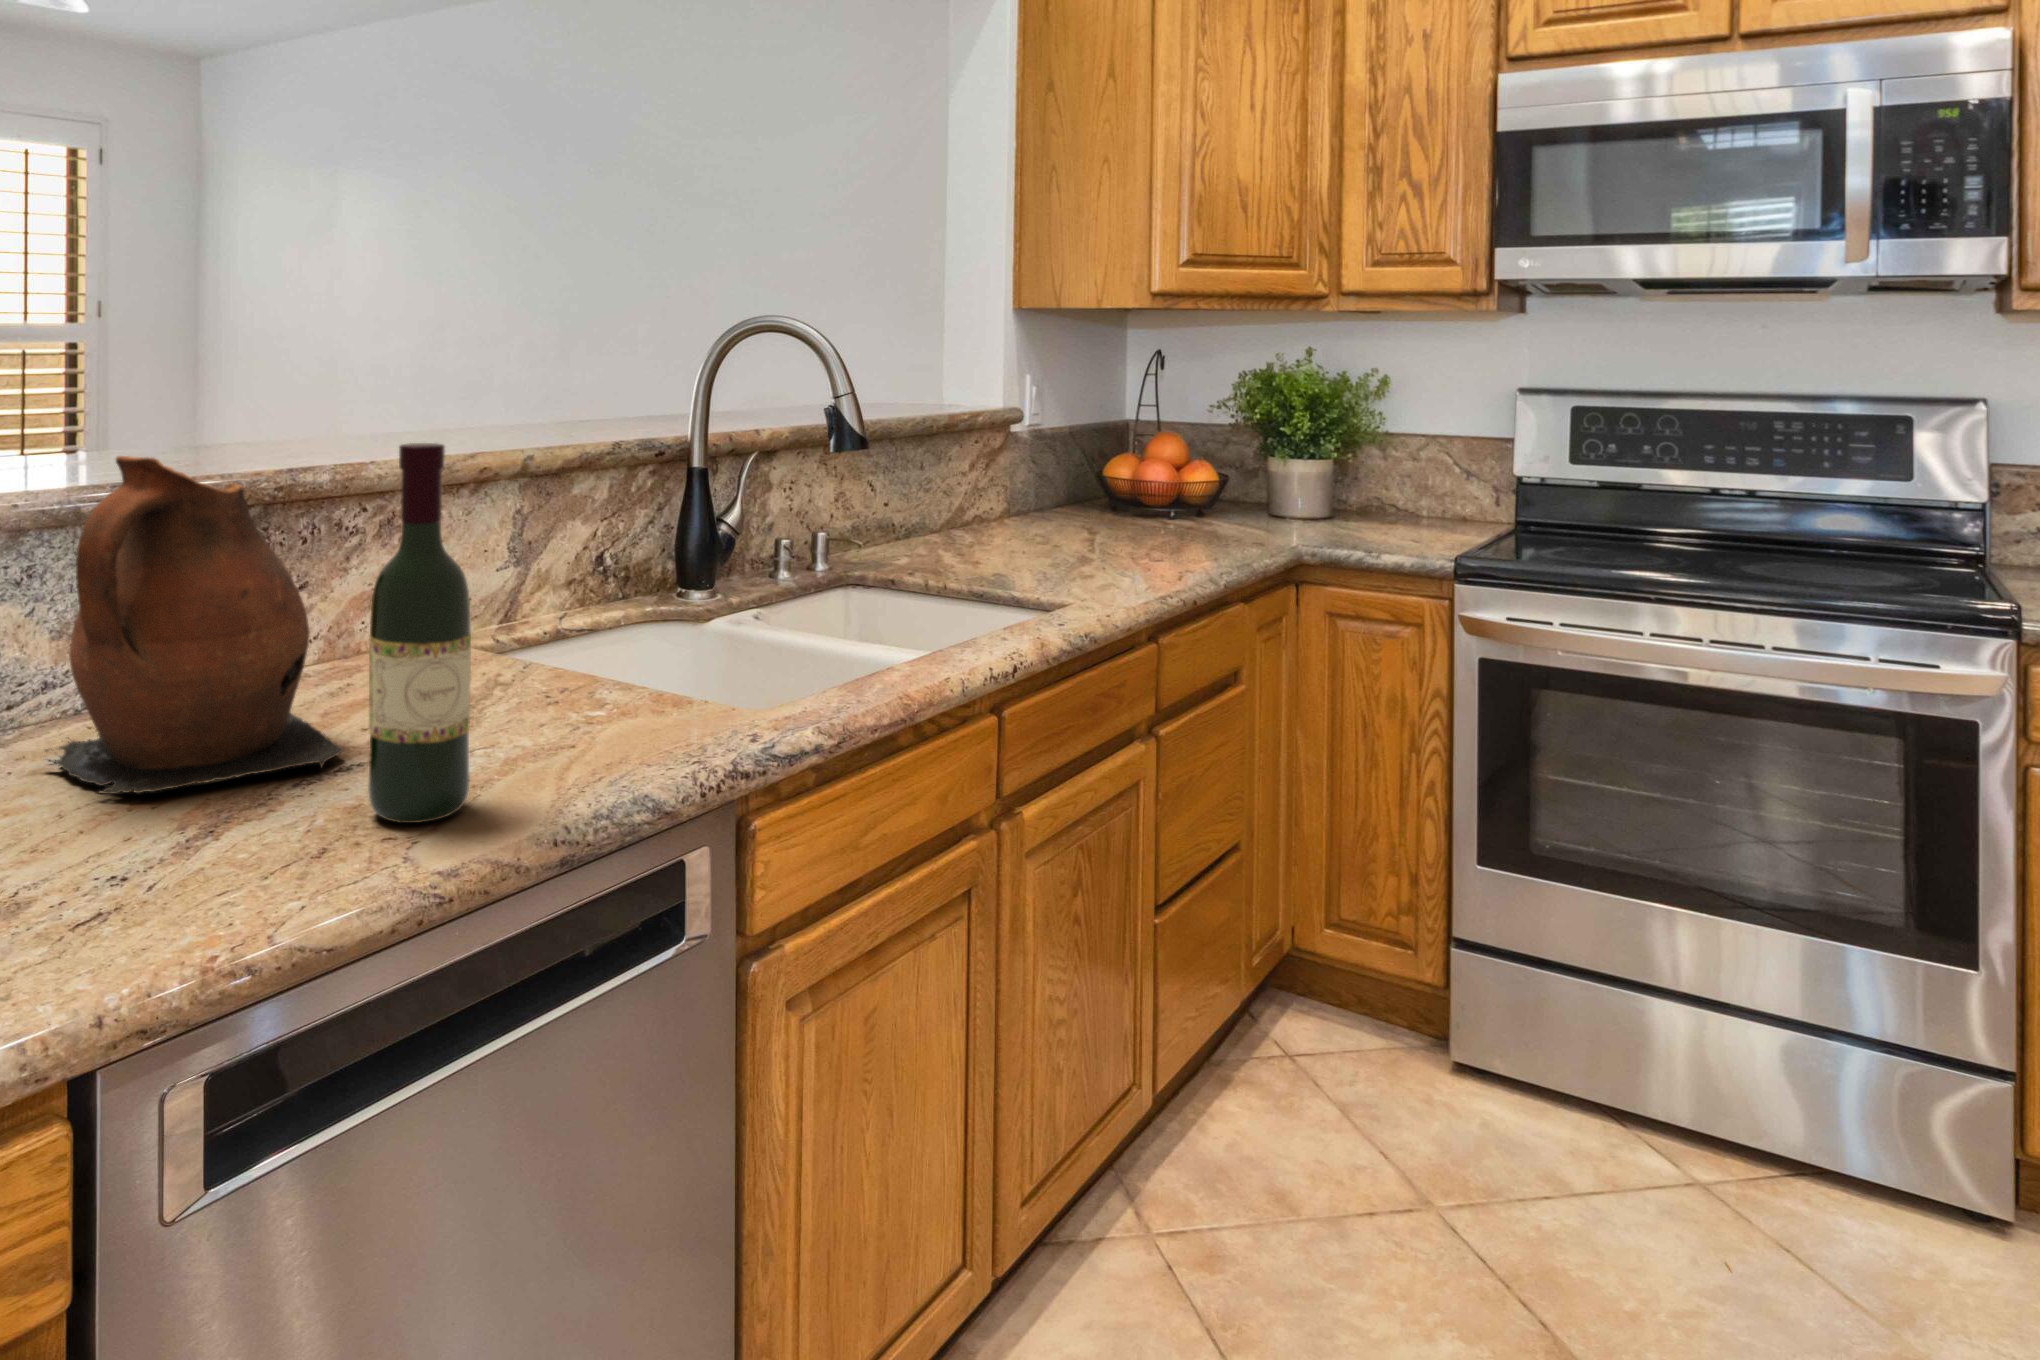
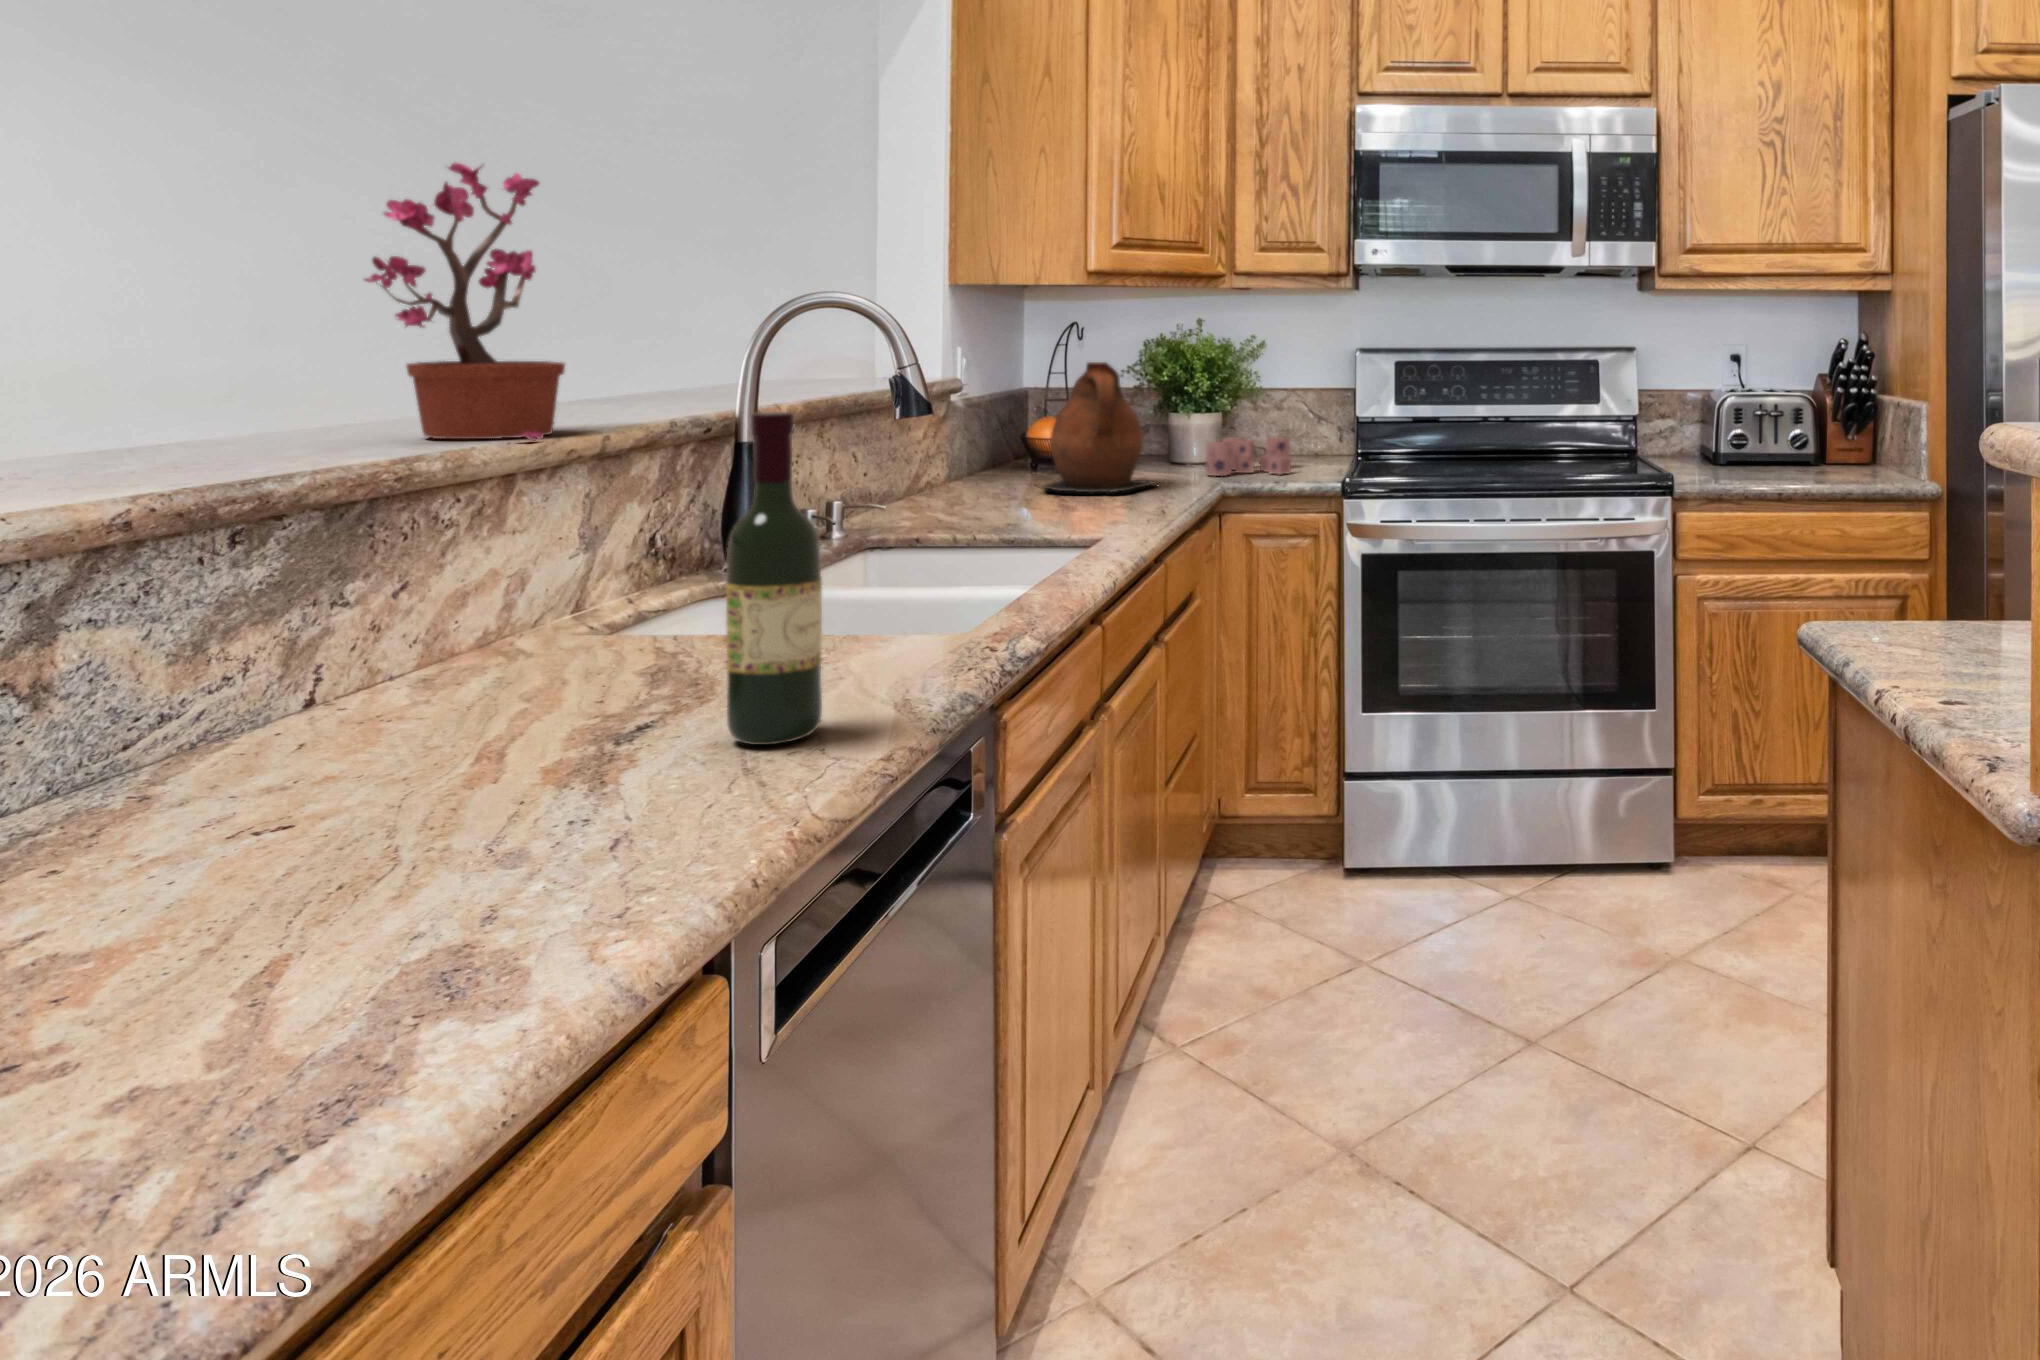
potted plant: none [350,196,536,456] -> present [365,163,565,441]
ceramic pitcher: present [46,456,343,794] -> present [1043,362,1156,492]
candle: none [1291,488,1407,539] -> present [1206,437,1291,476]

